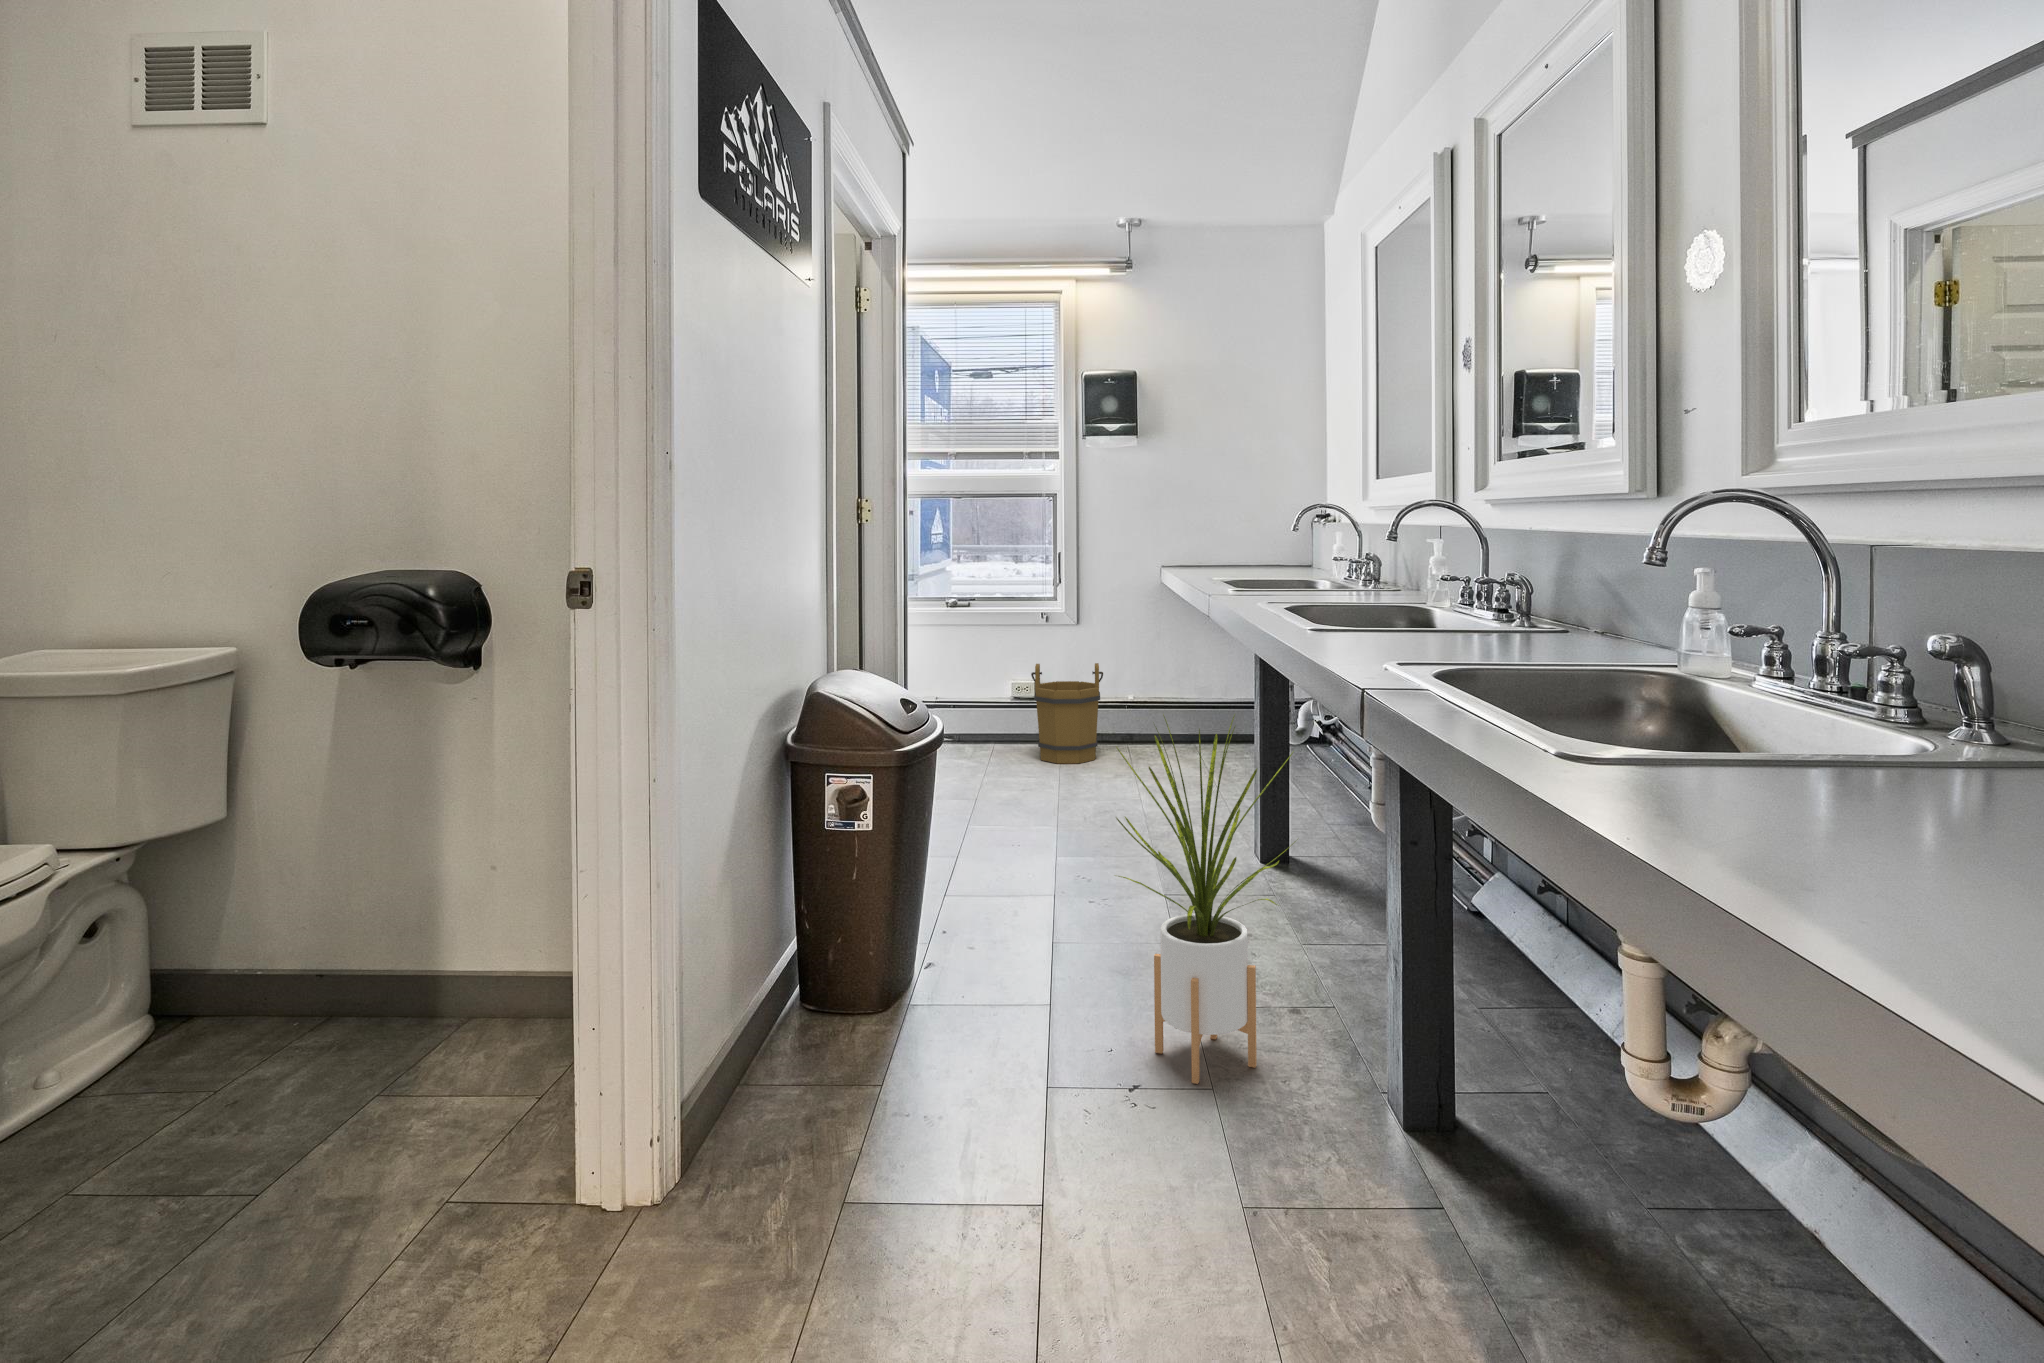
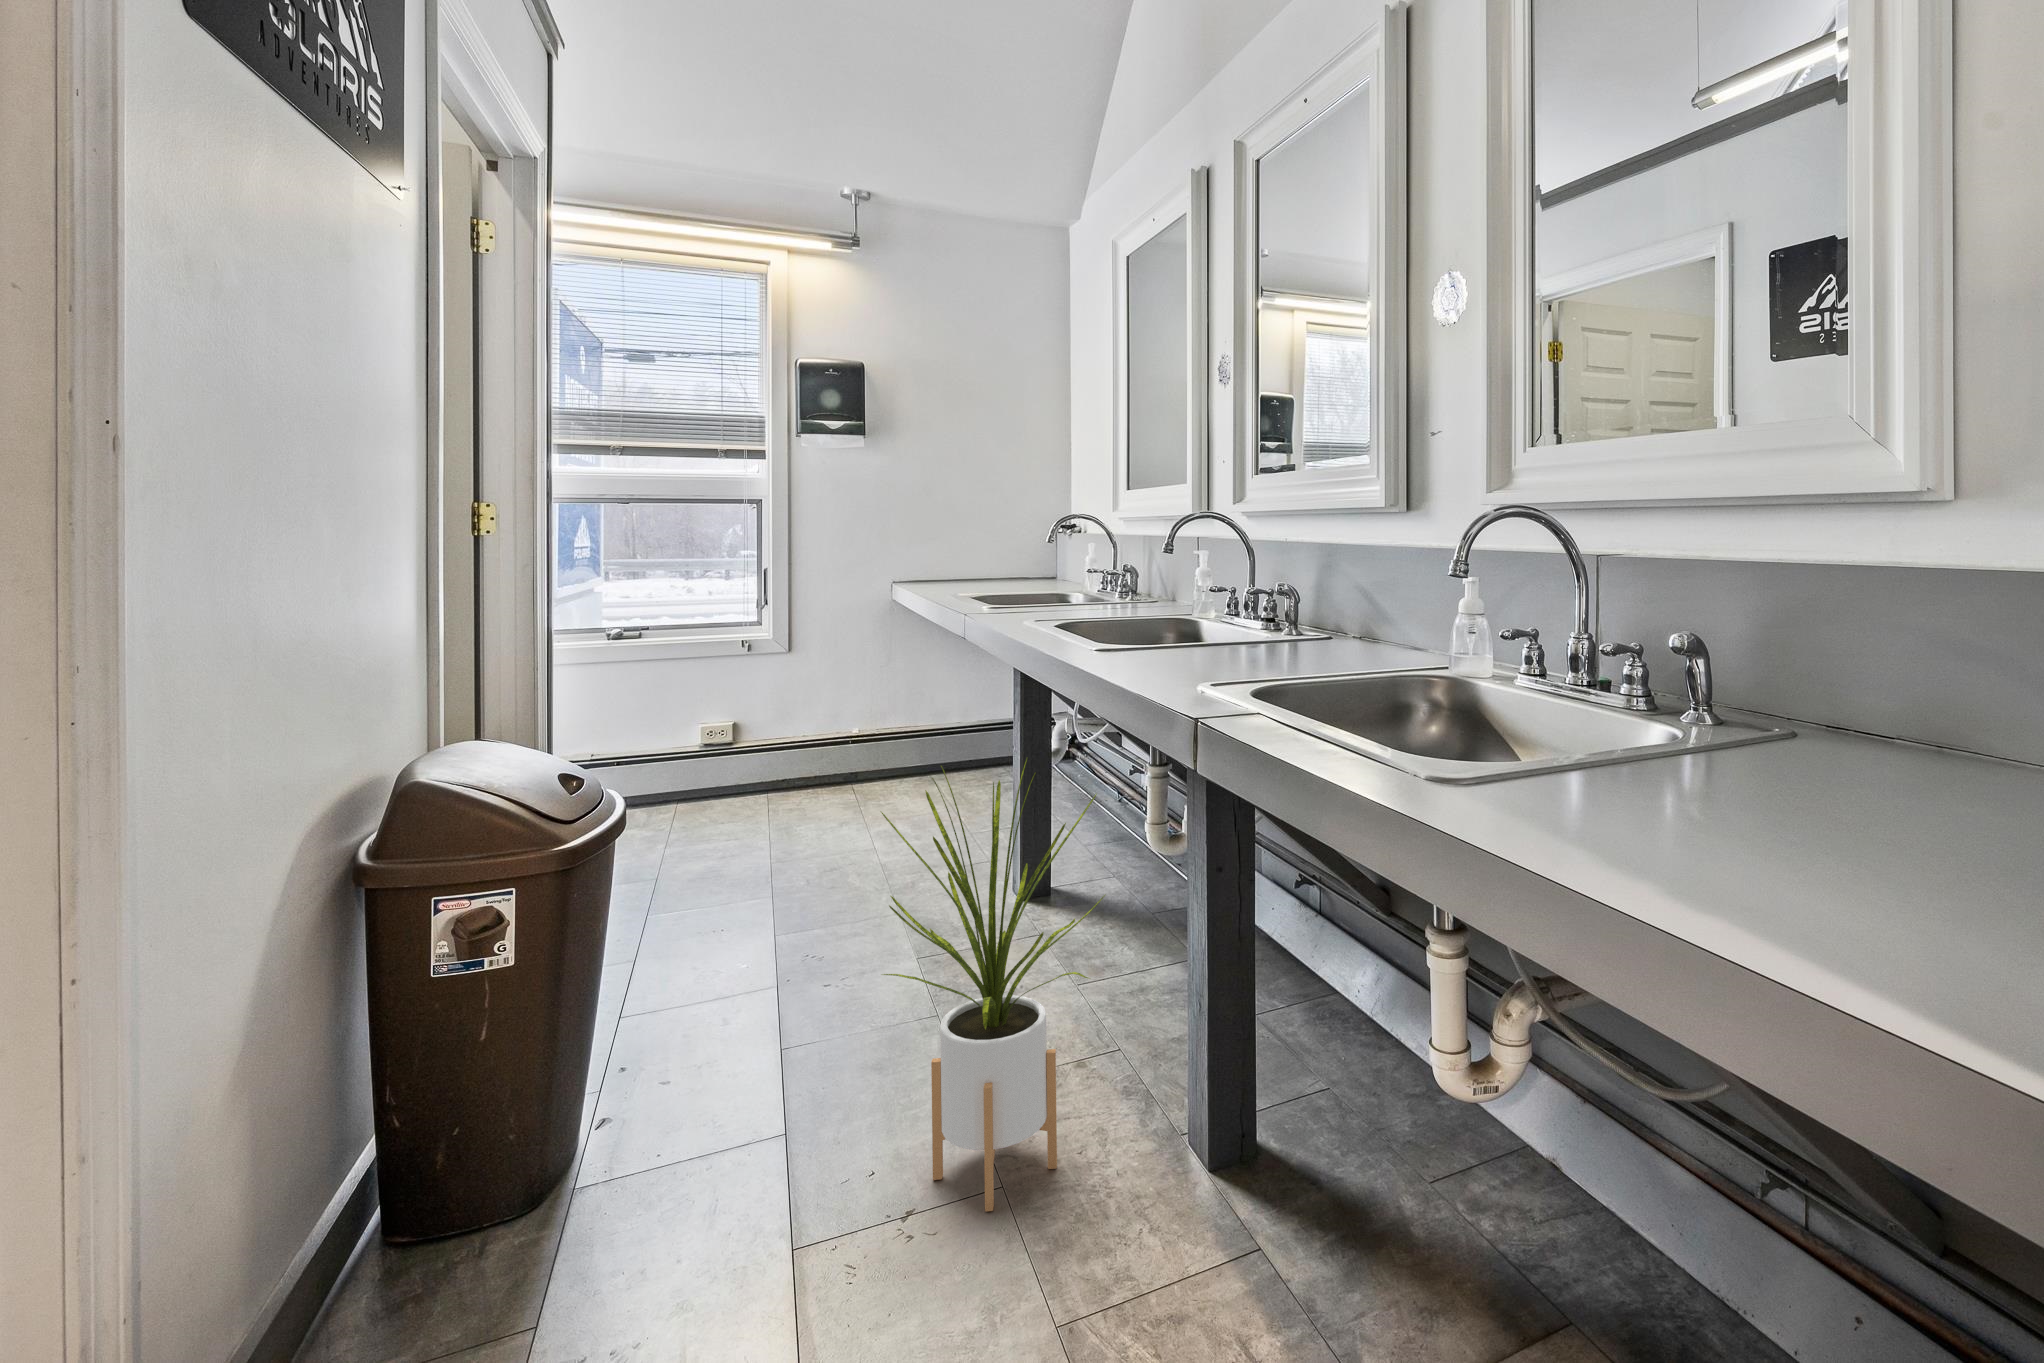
bucket: present [1031,663,1103,764] -> none [723,692,814,812]

